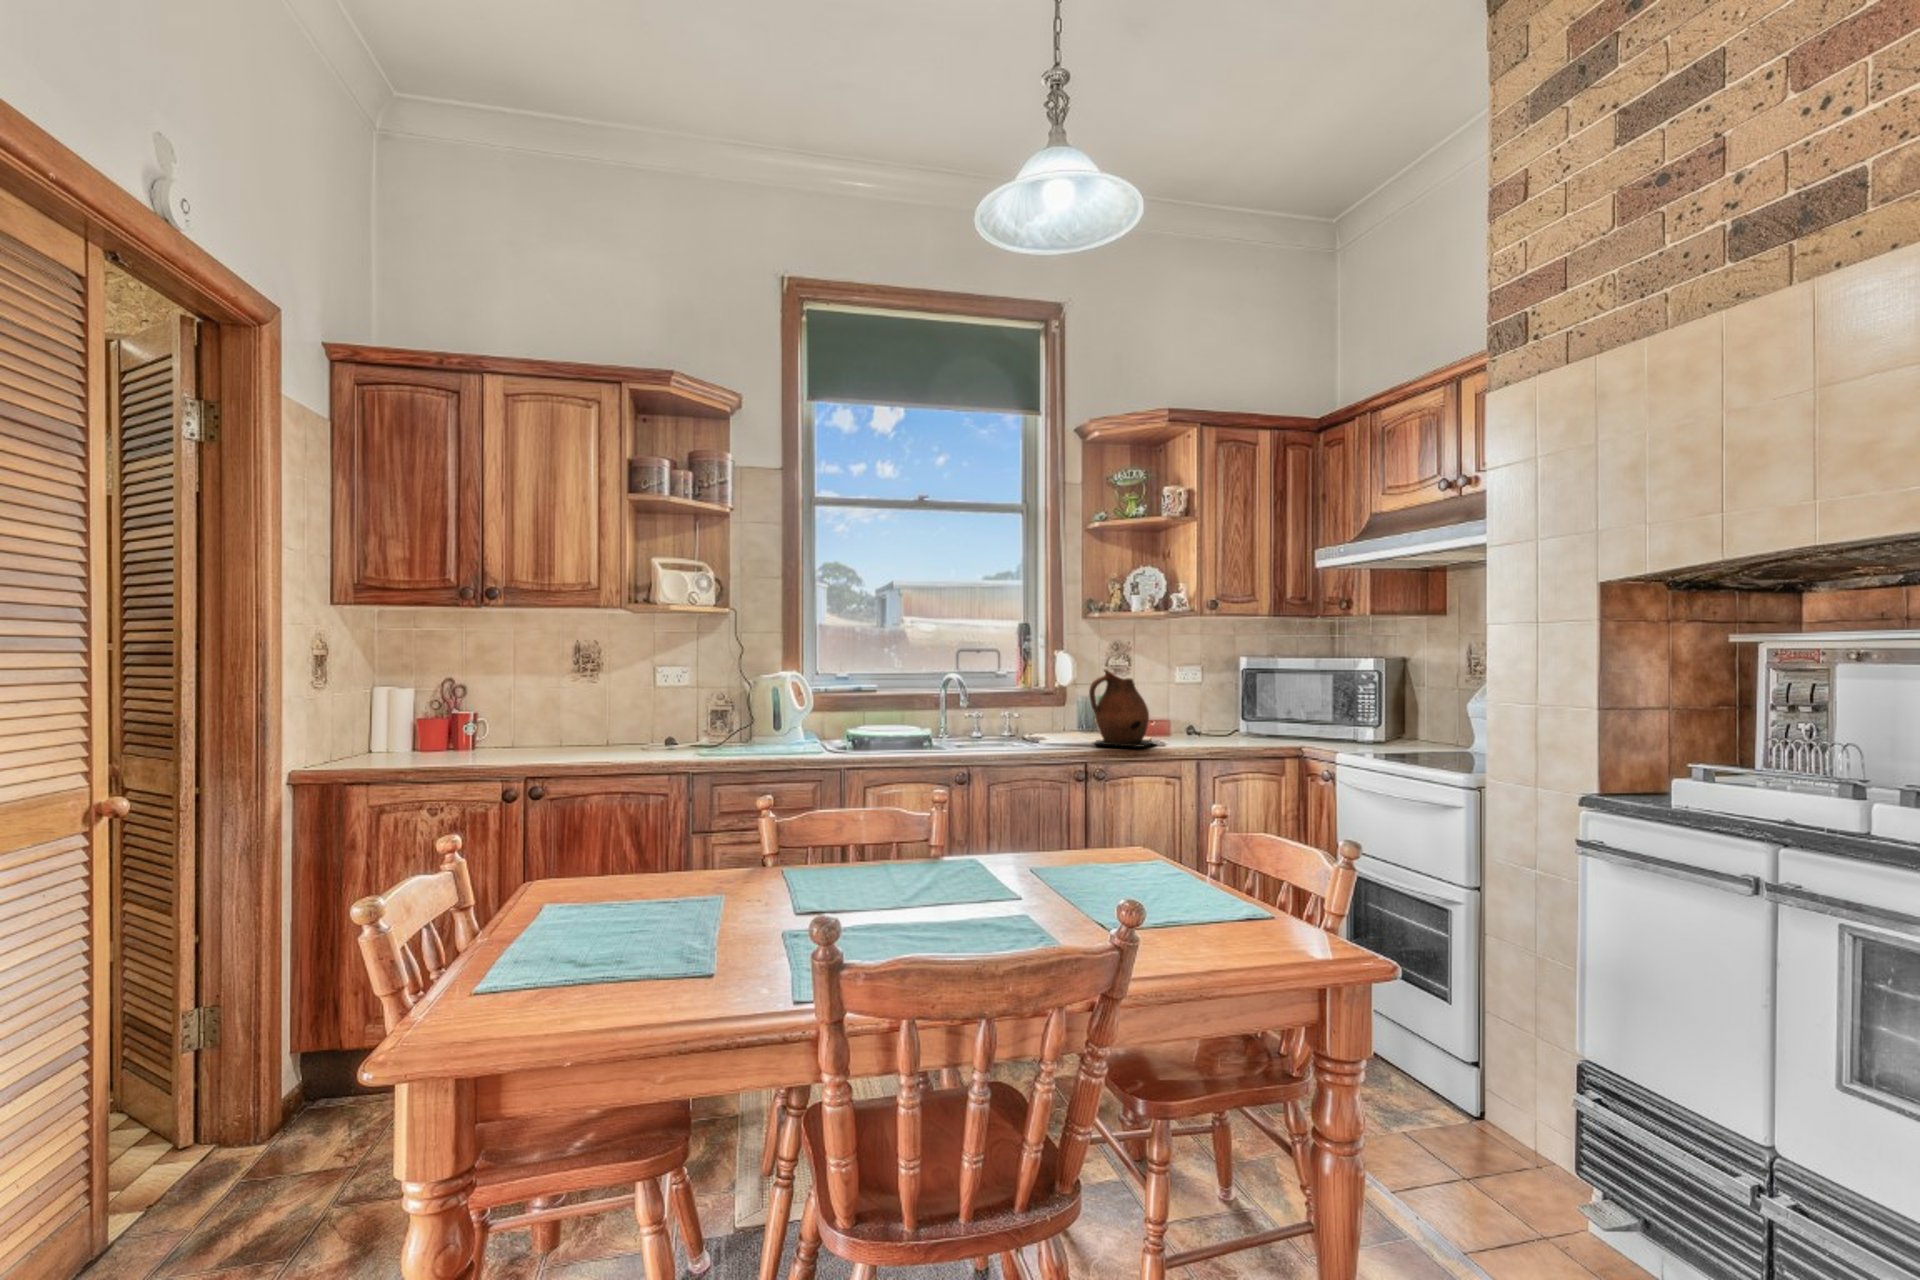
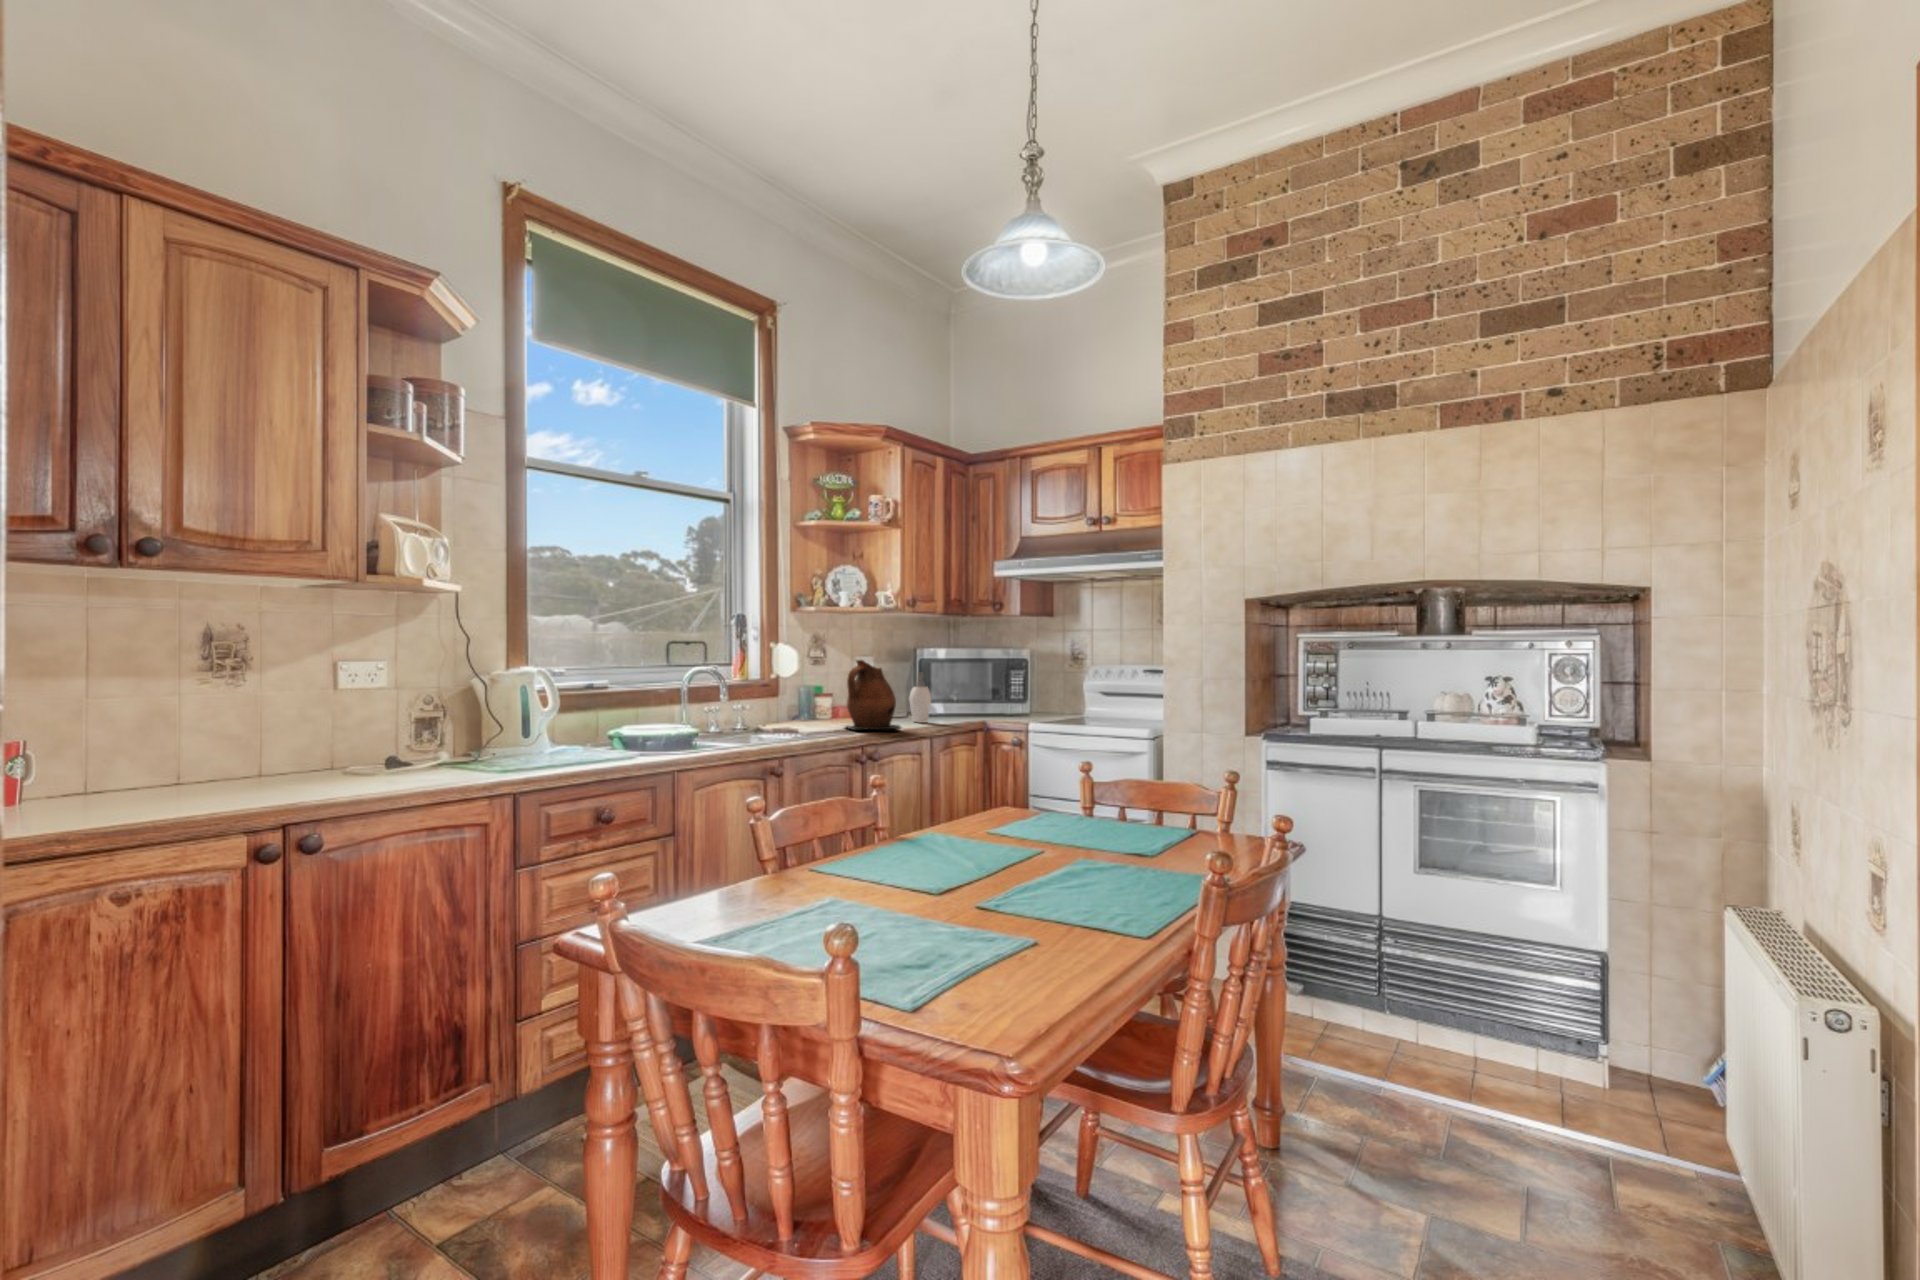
soap dispenser: none [1201,684,1230,742] -> present [909,673,931,723]

